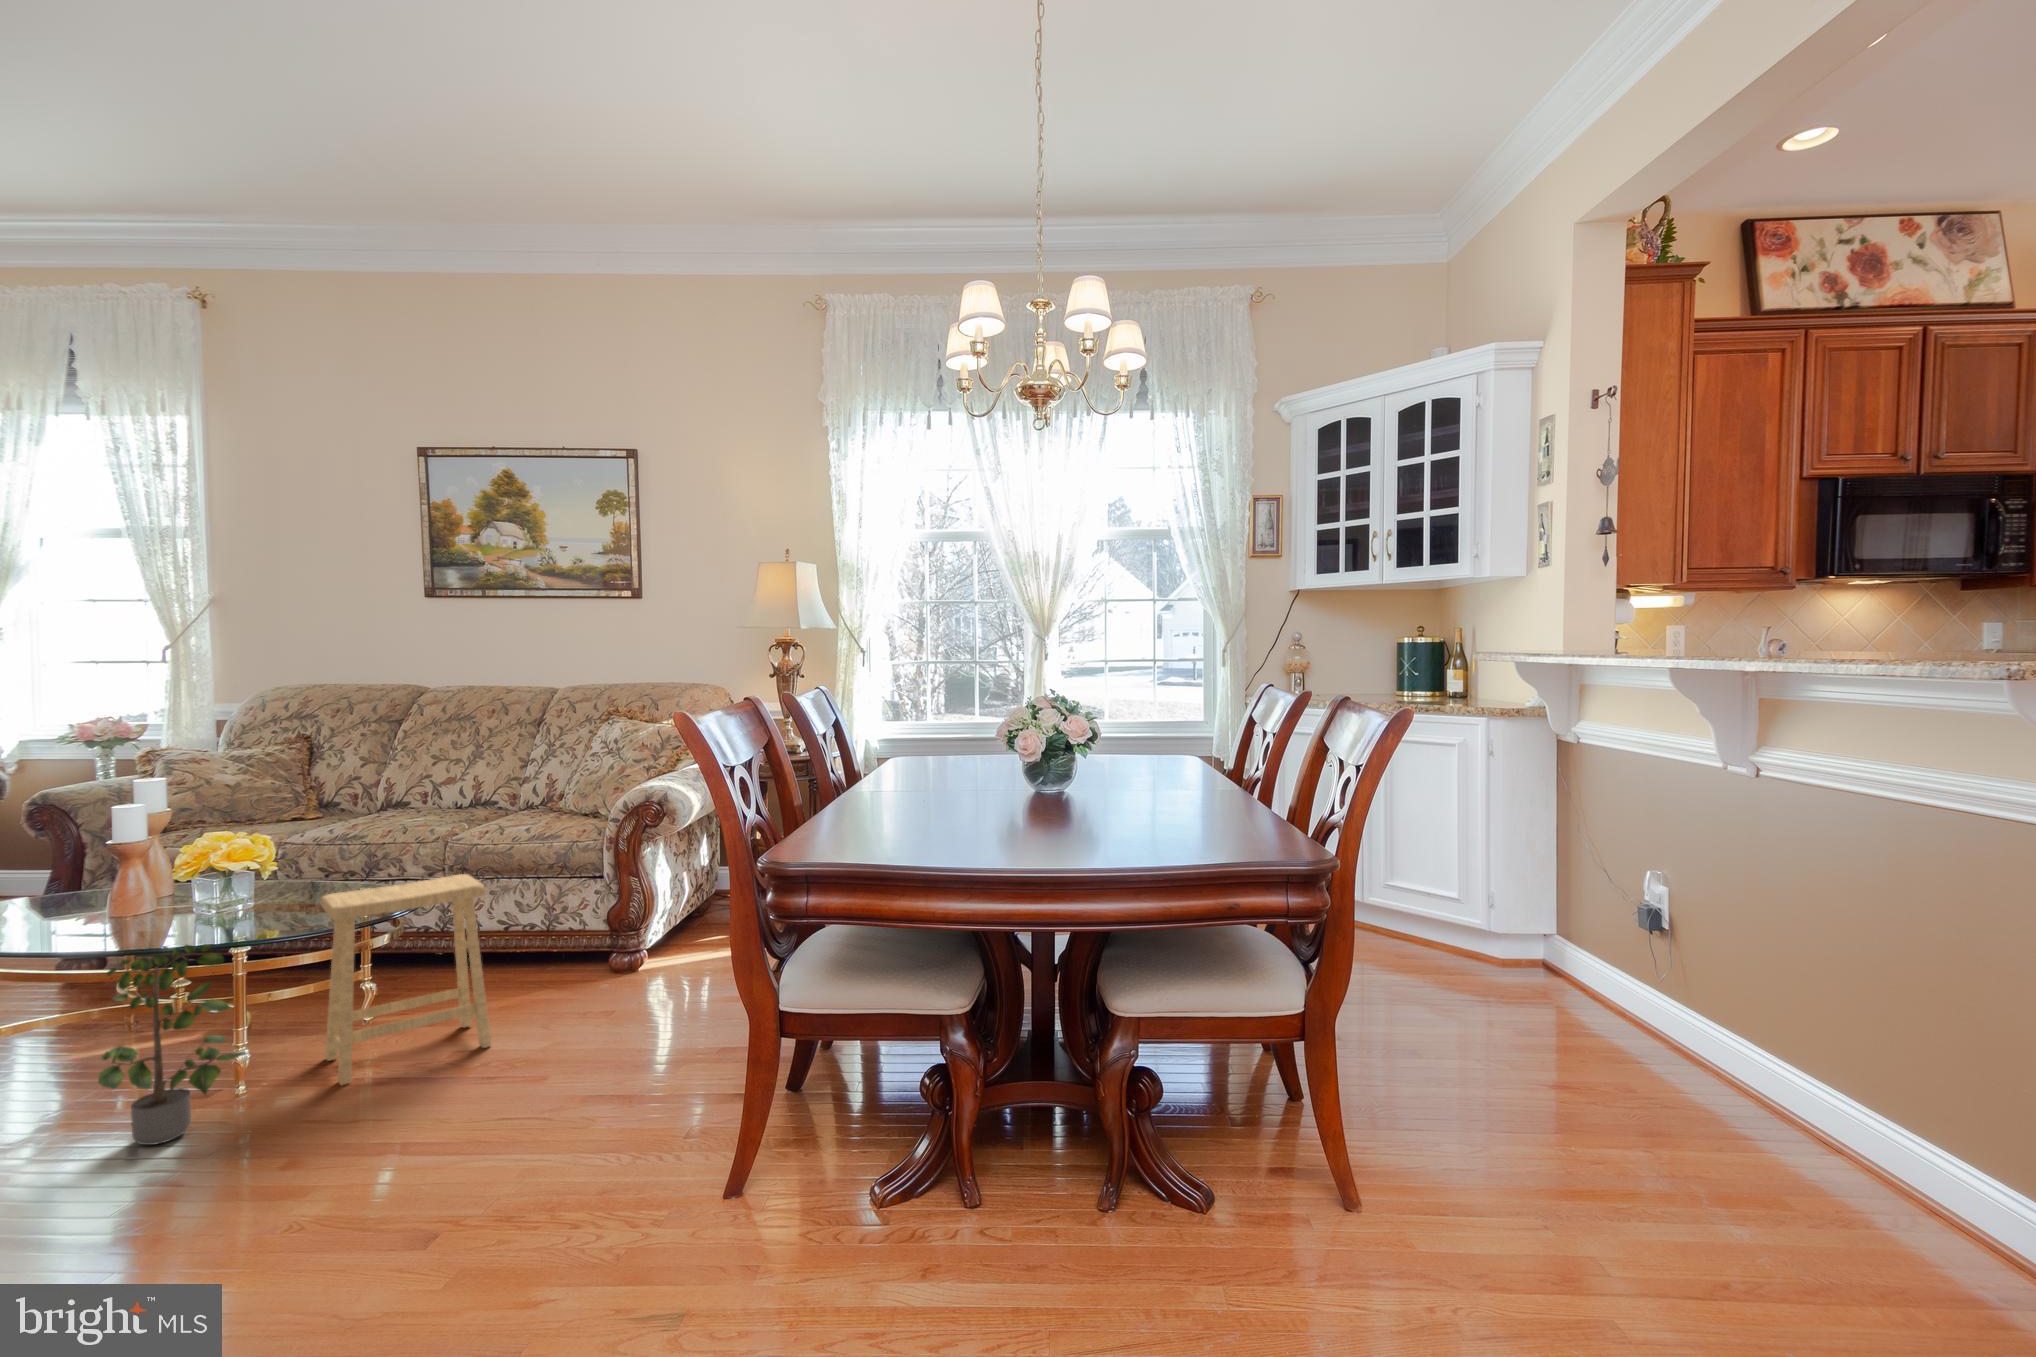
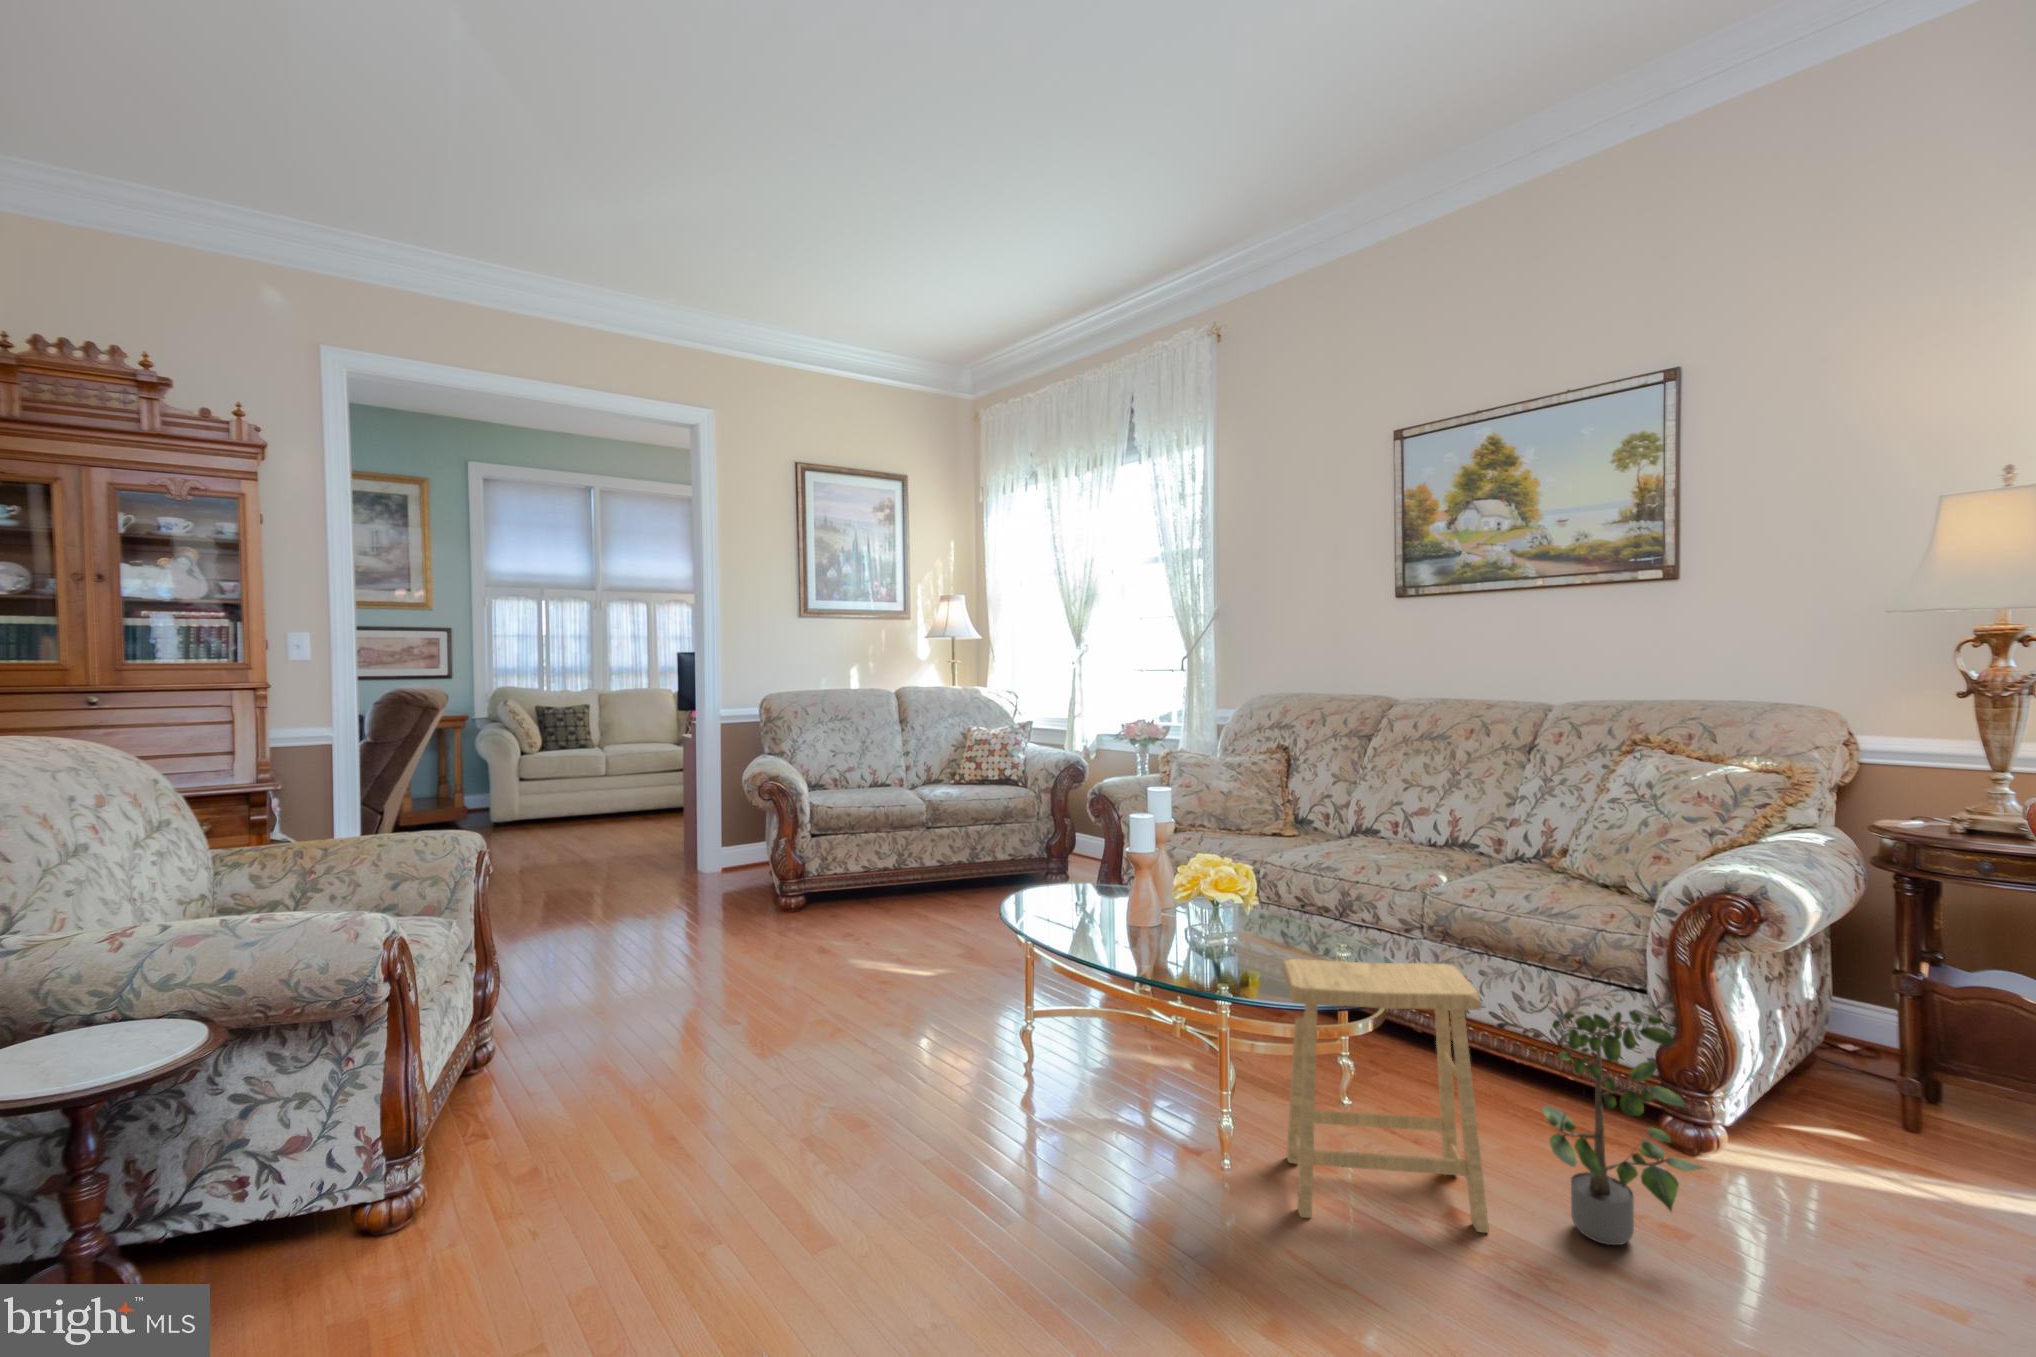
potted plant: present [98,944,247,1145] -> present [1542,1006,1704,1245]

